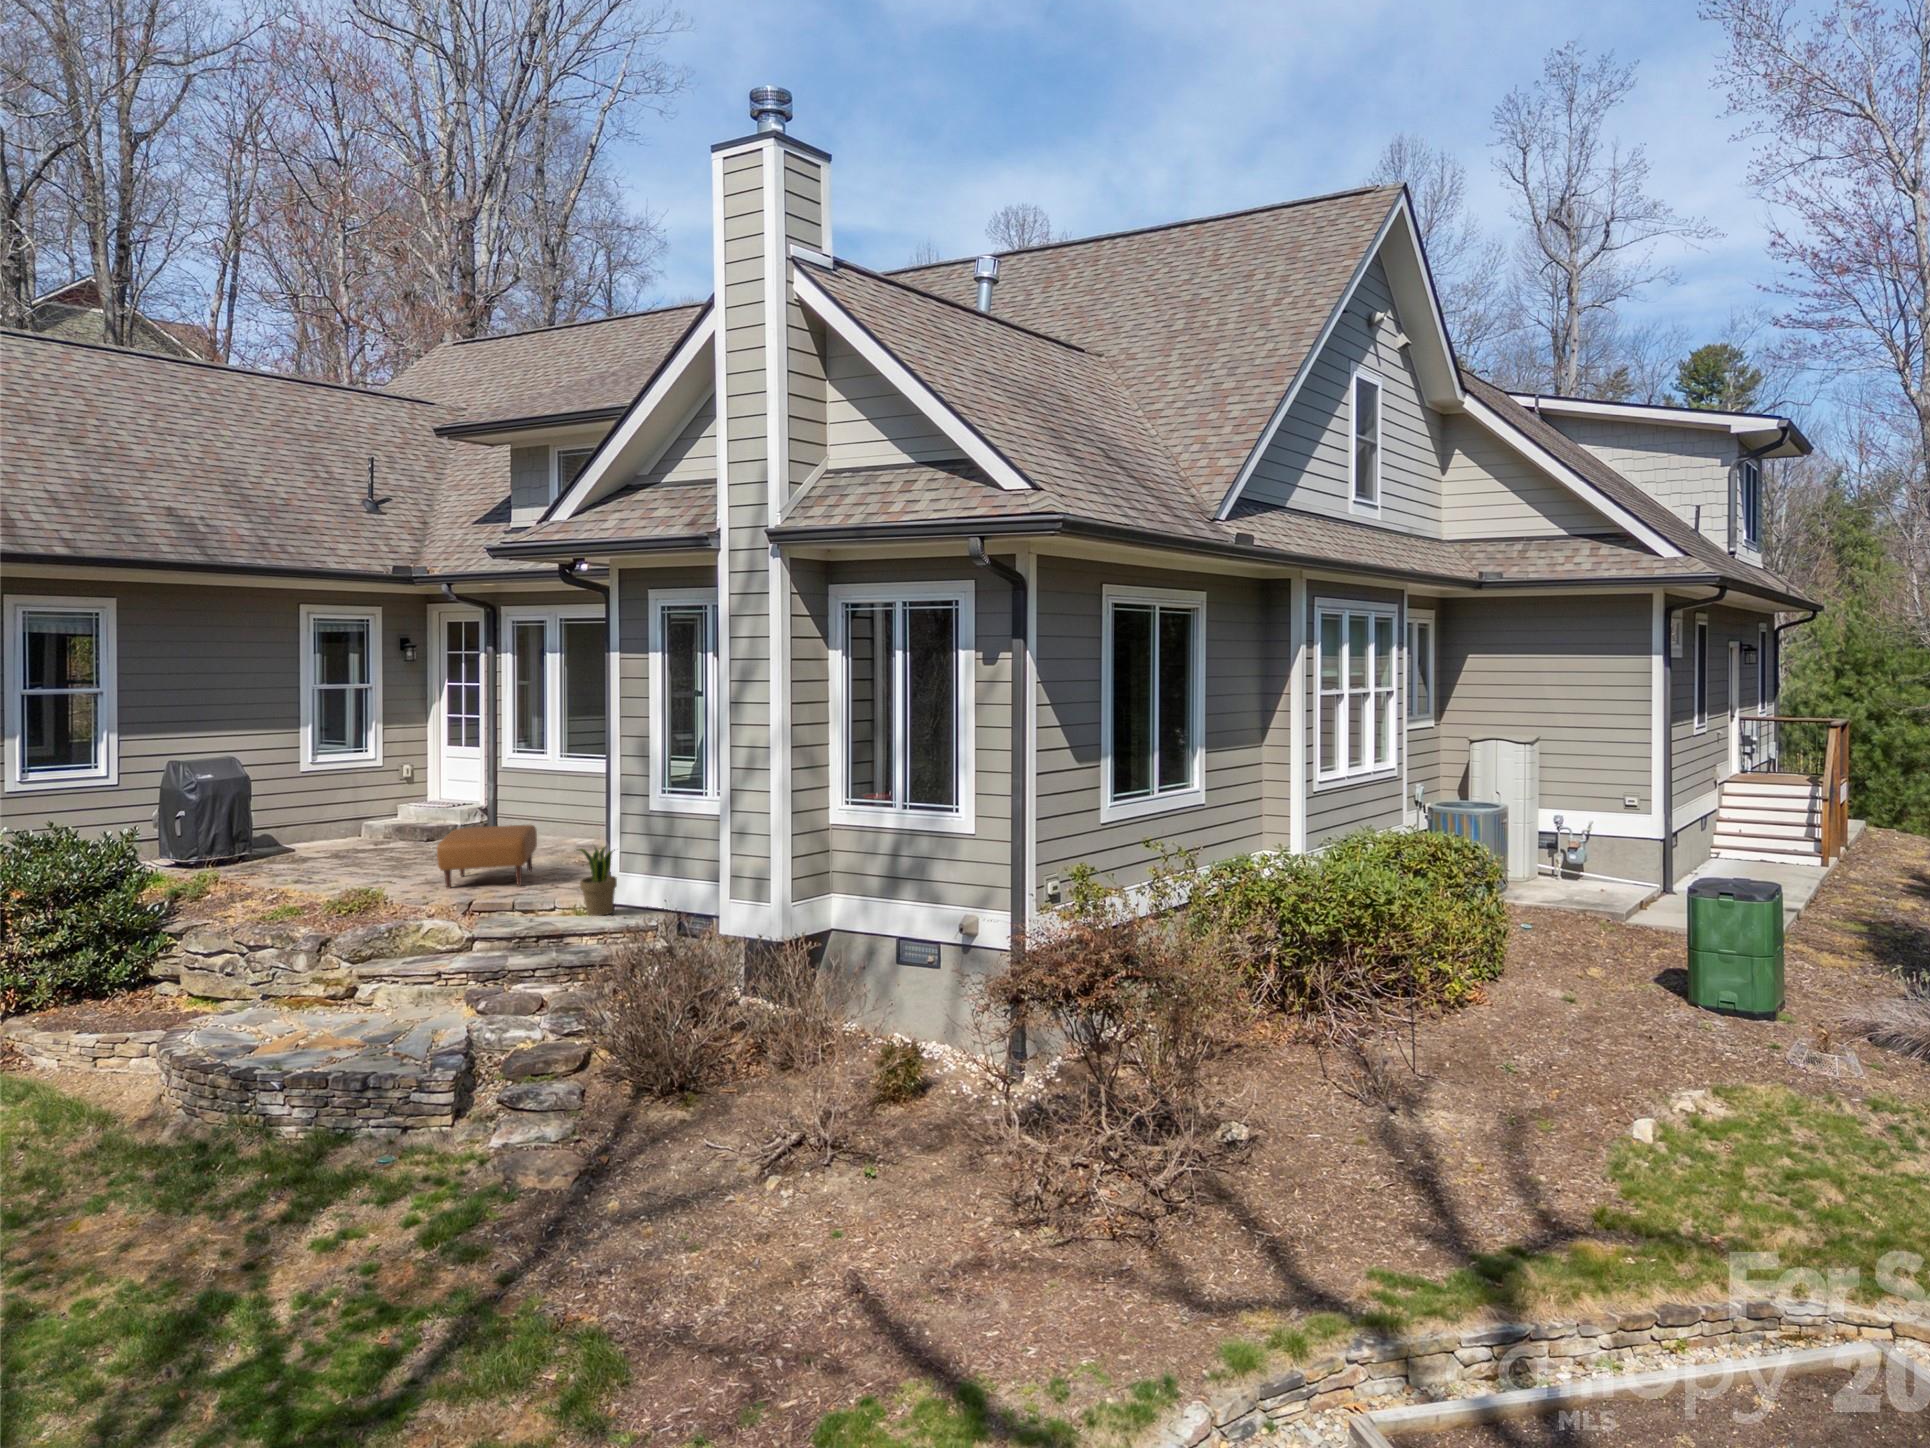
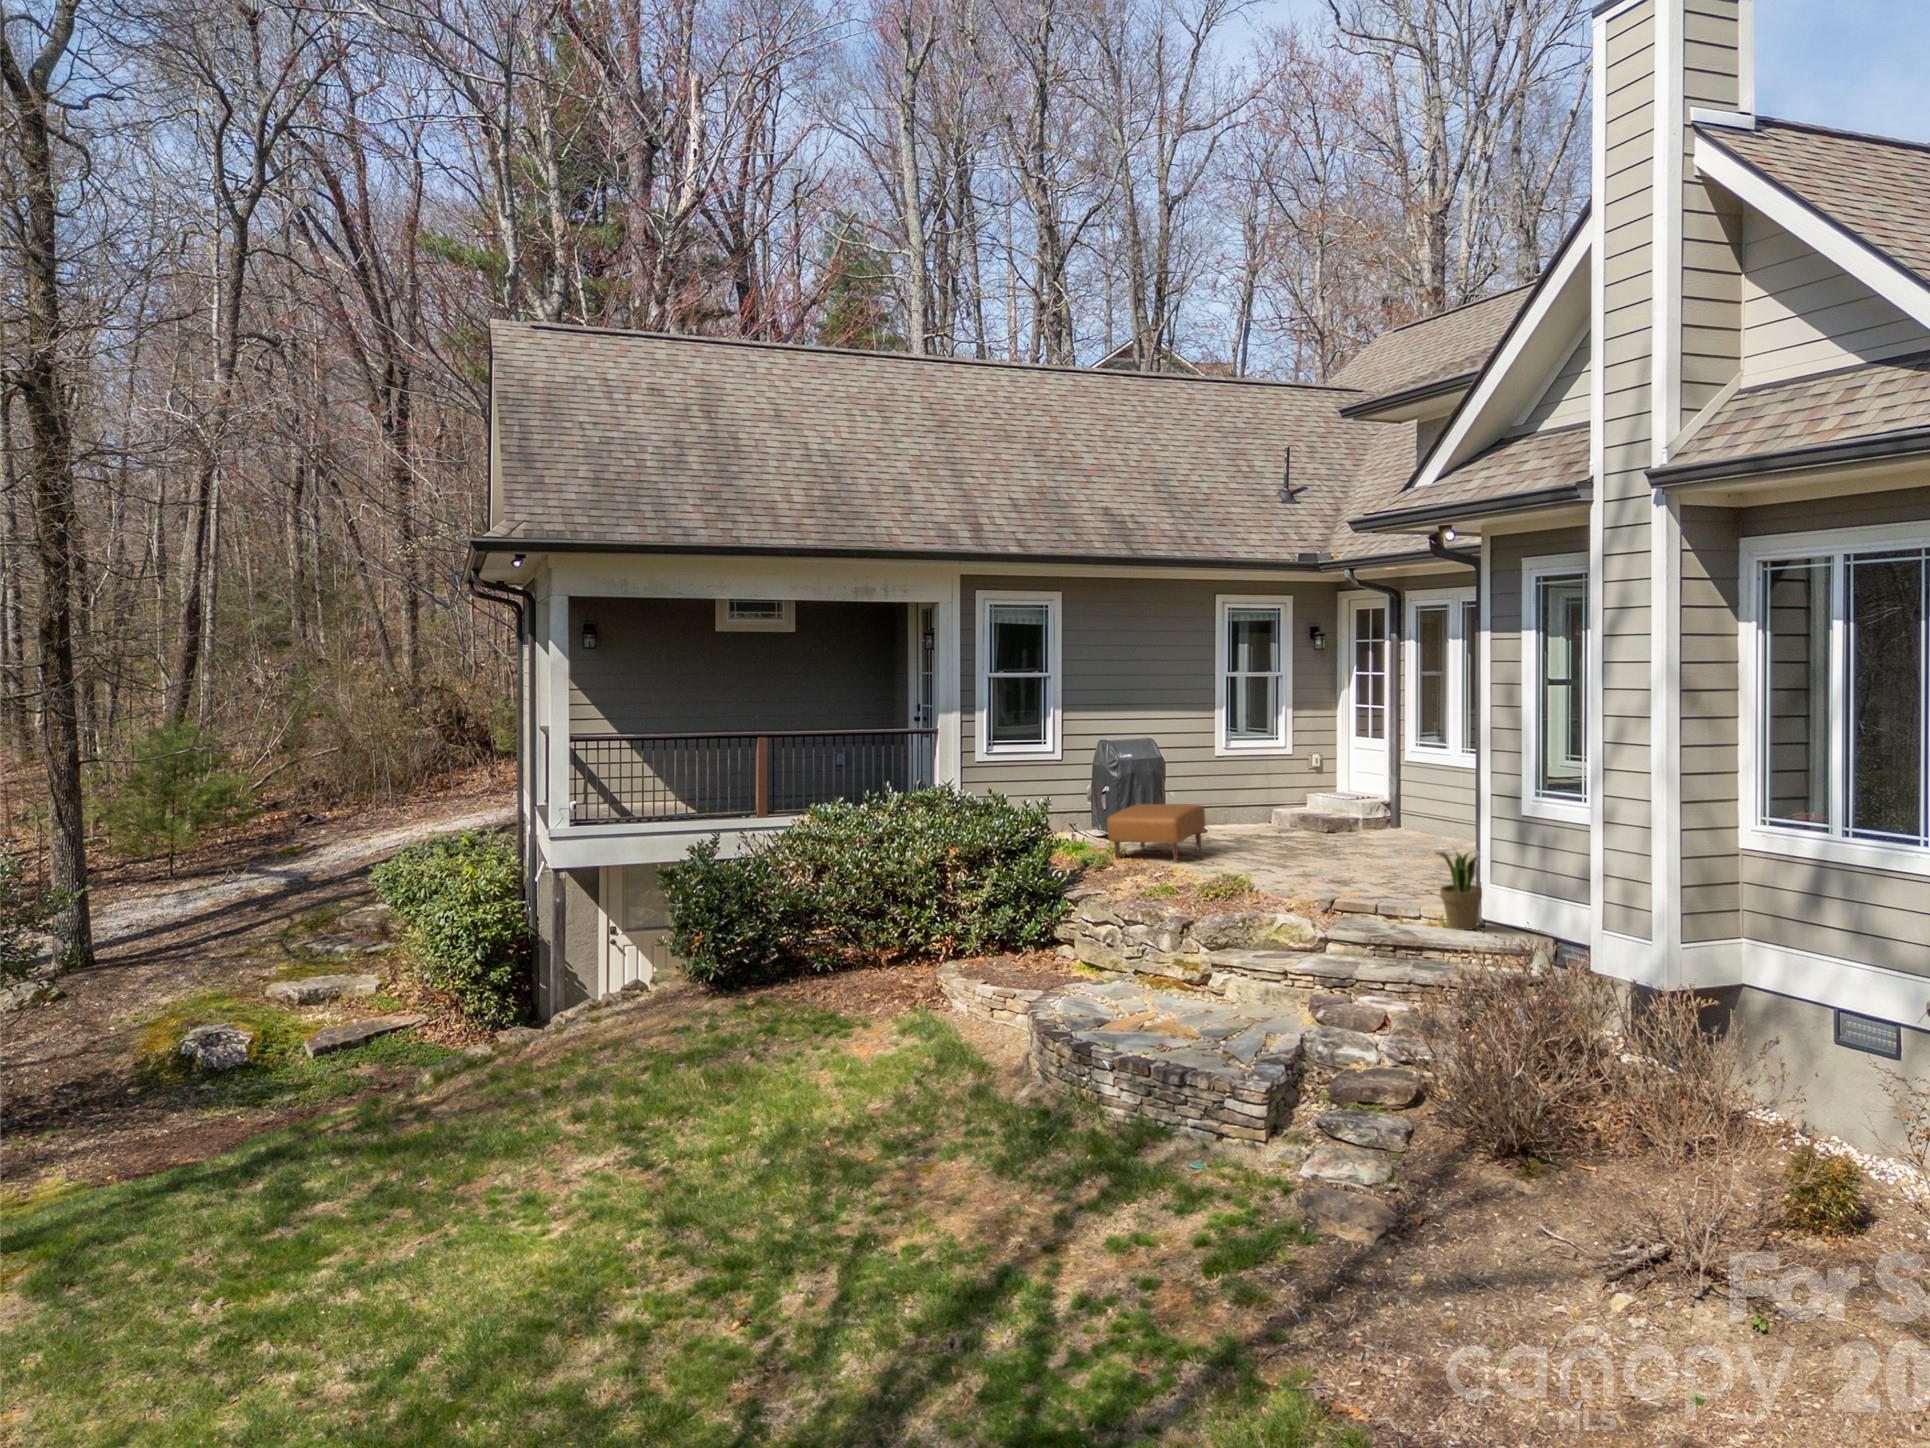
ottoman: present [437,825,537,888] -> present [1107,804,1206,863]

